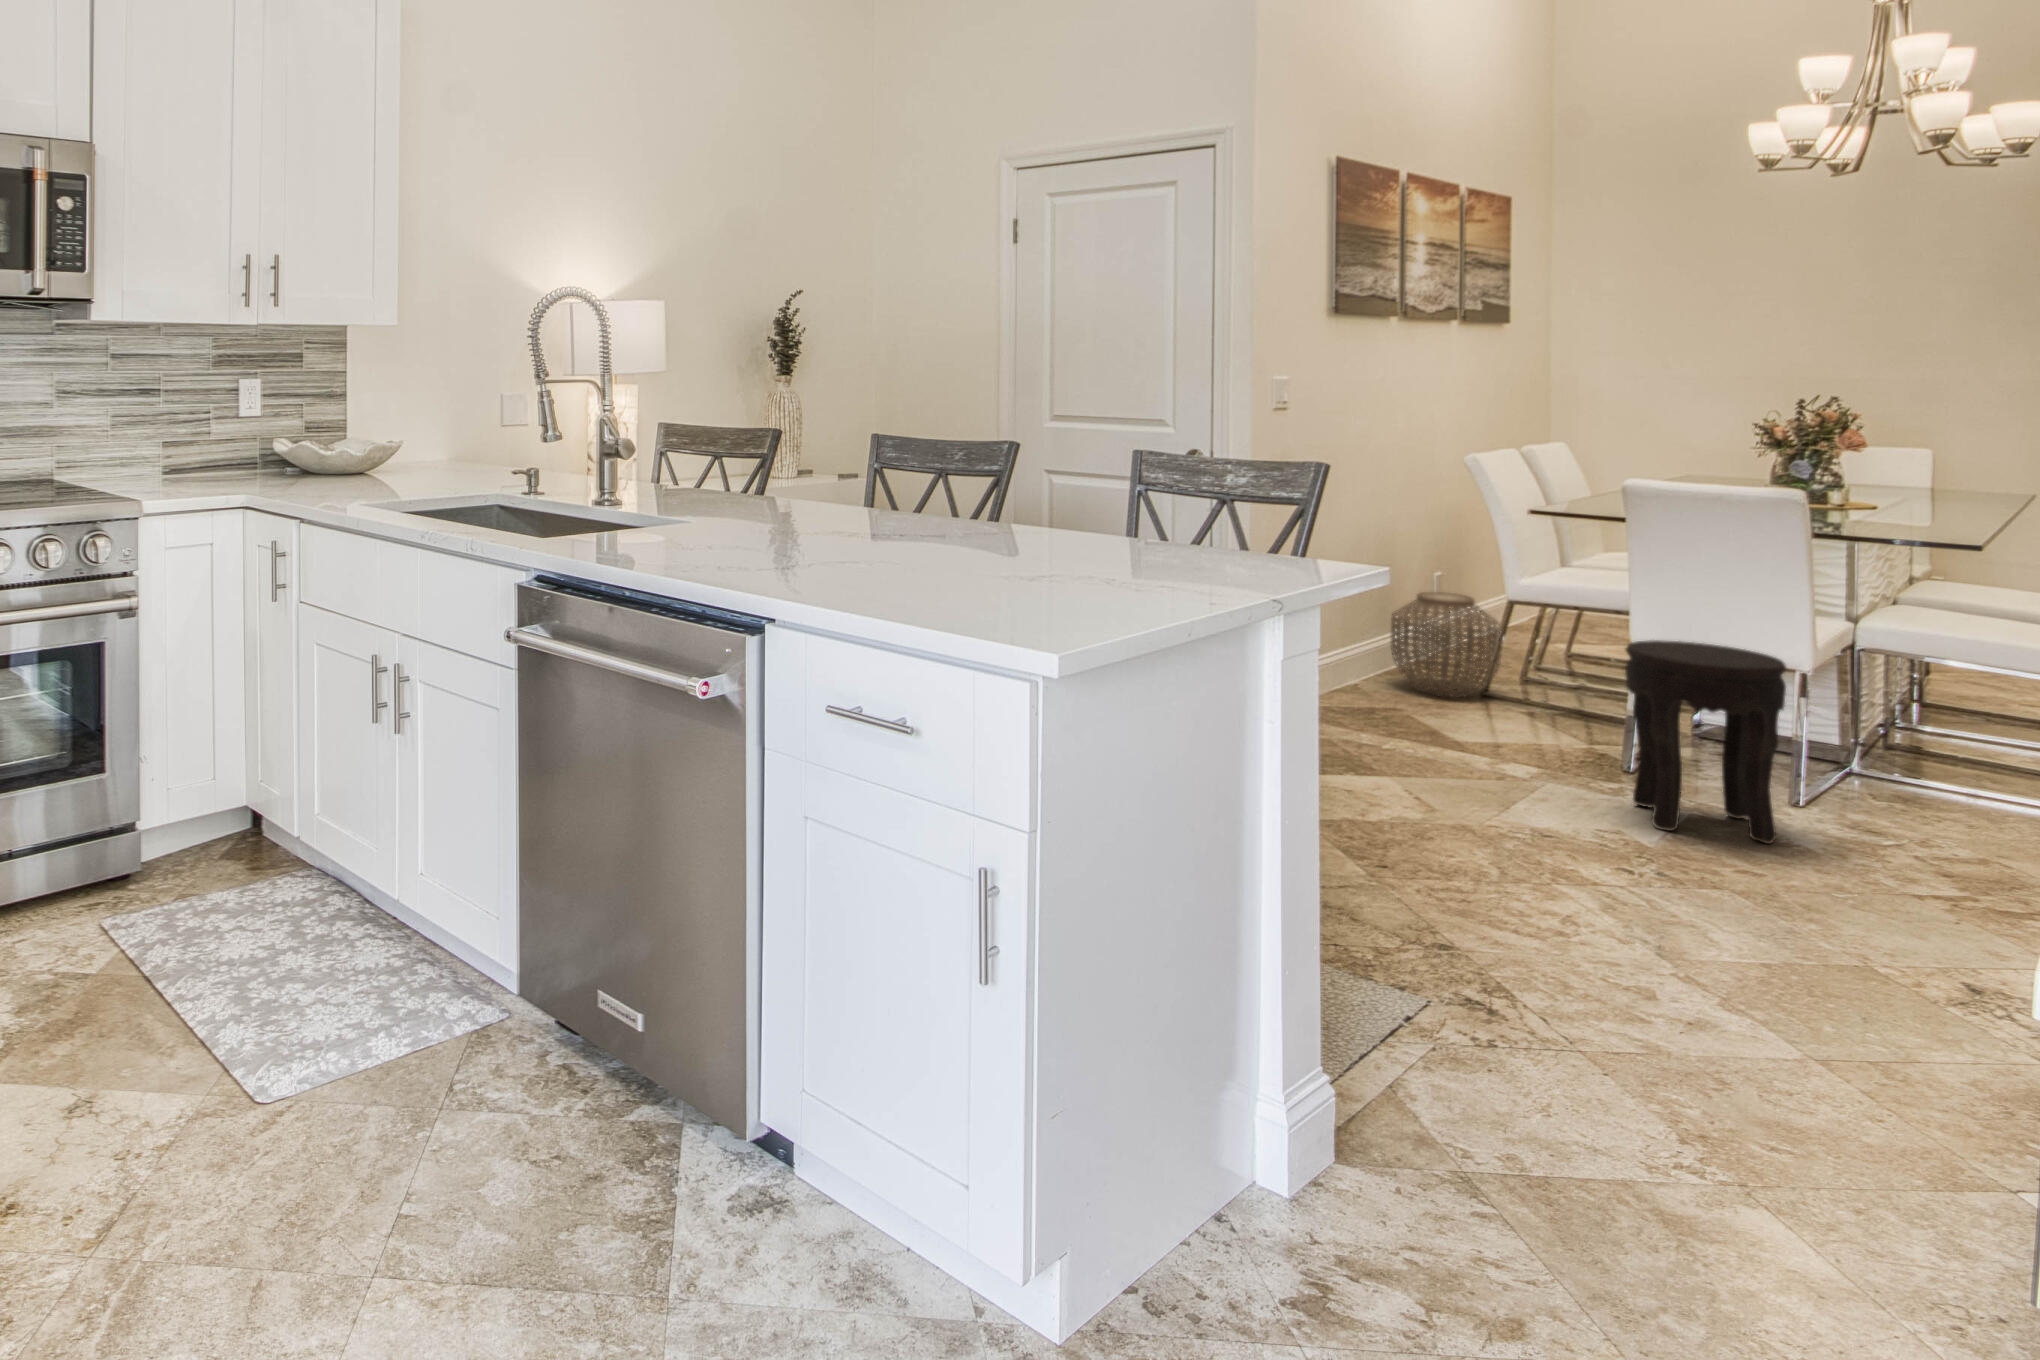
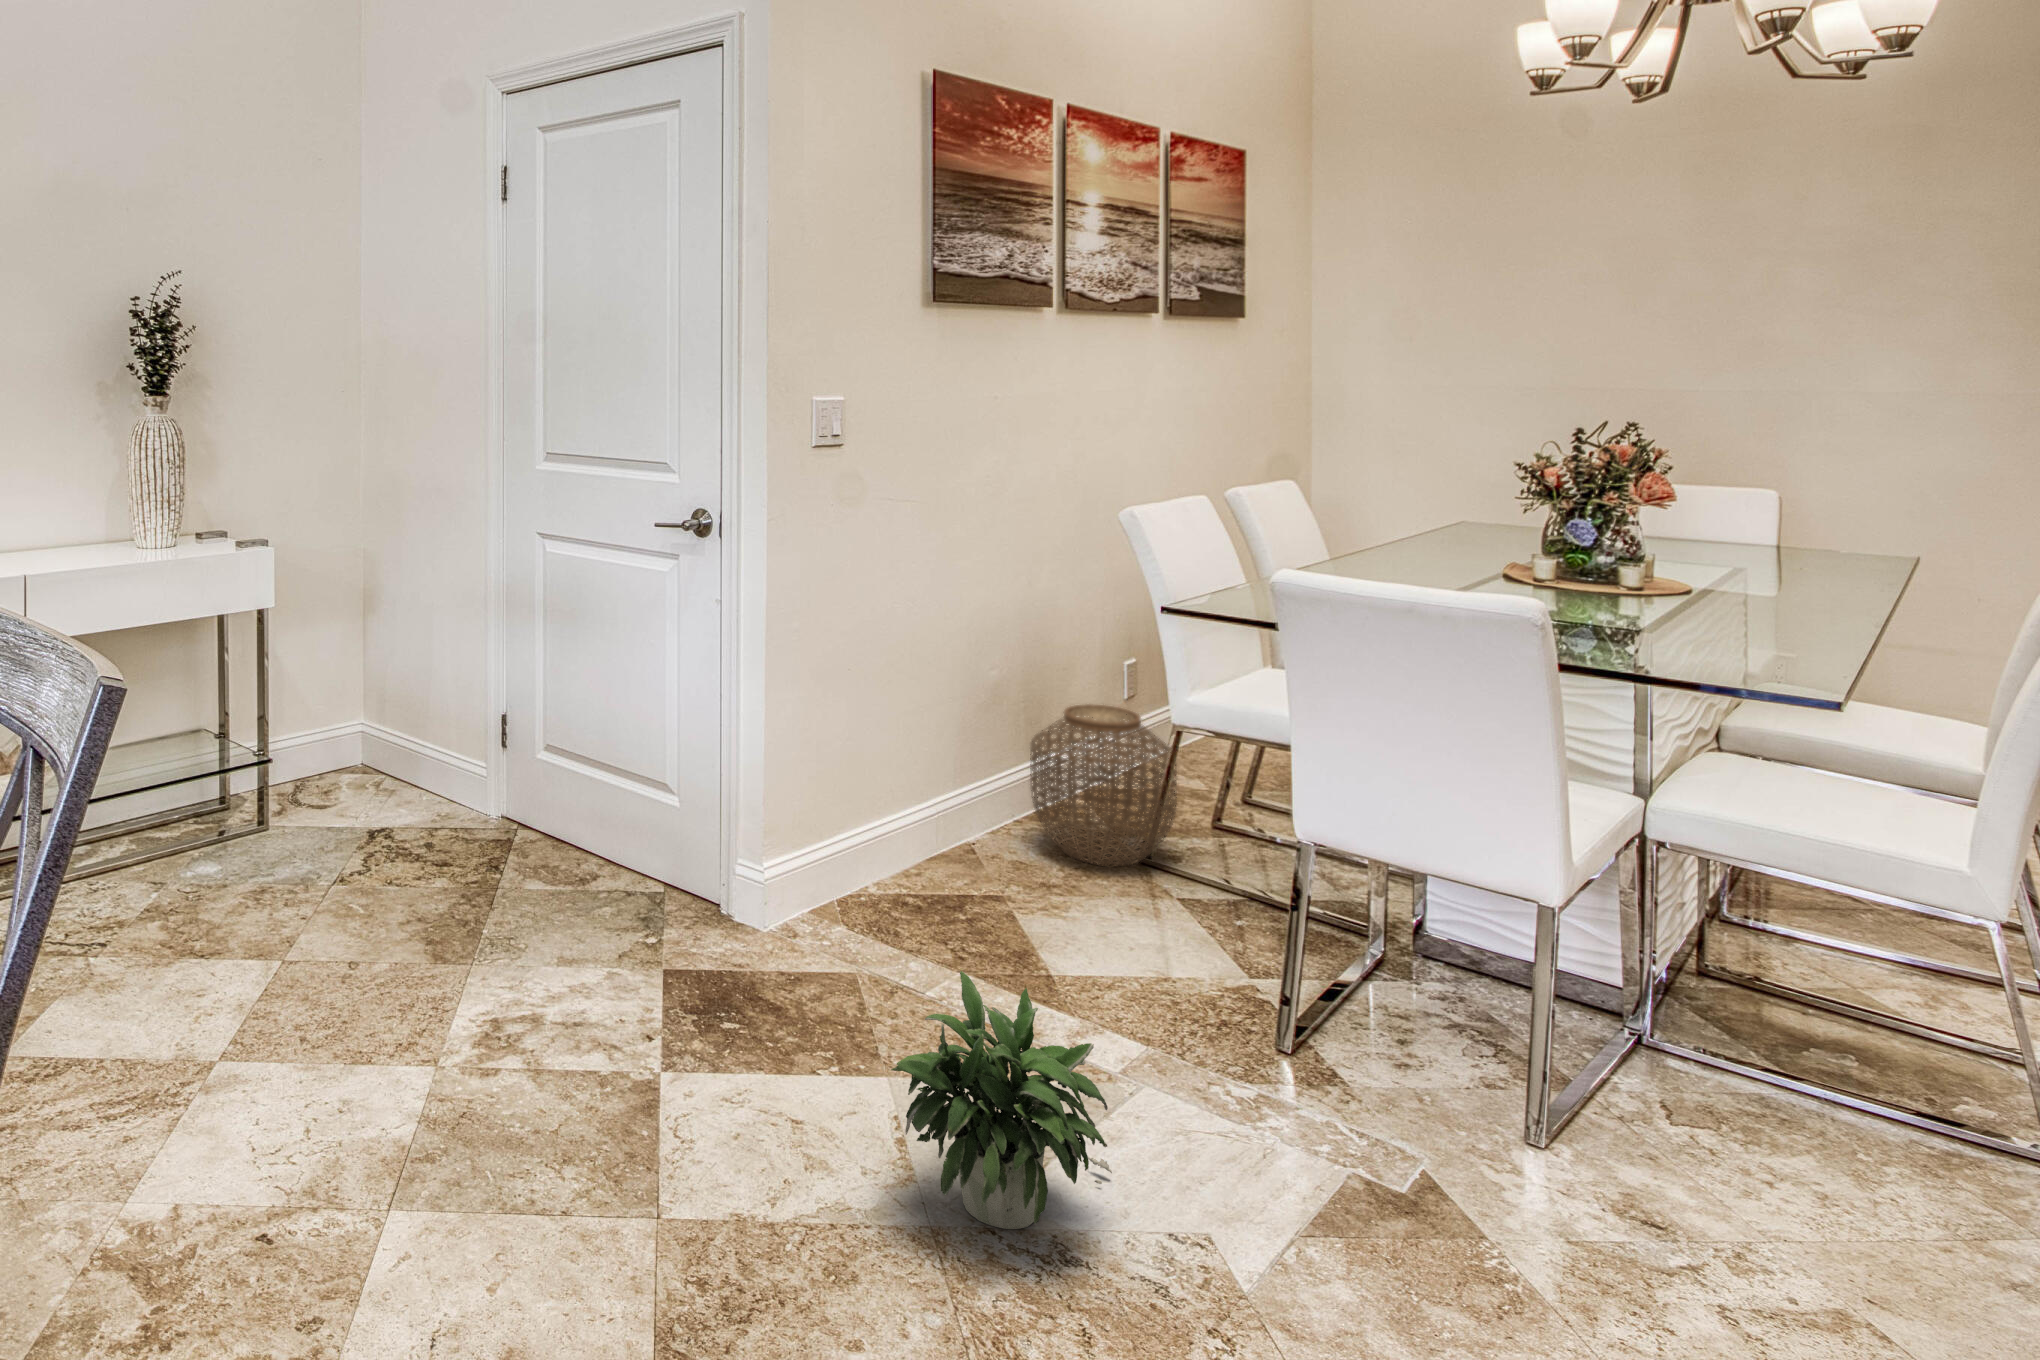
side table: present [1625,640,1786,844] -> none [1251,847,1509,1256]
potted plant: none [1423,706,1557,831] -> present [891,971,1112,1229]

